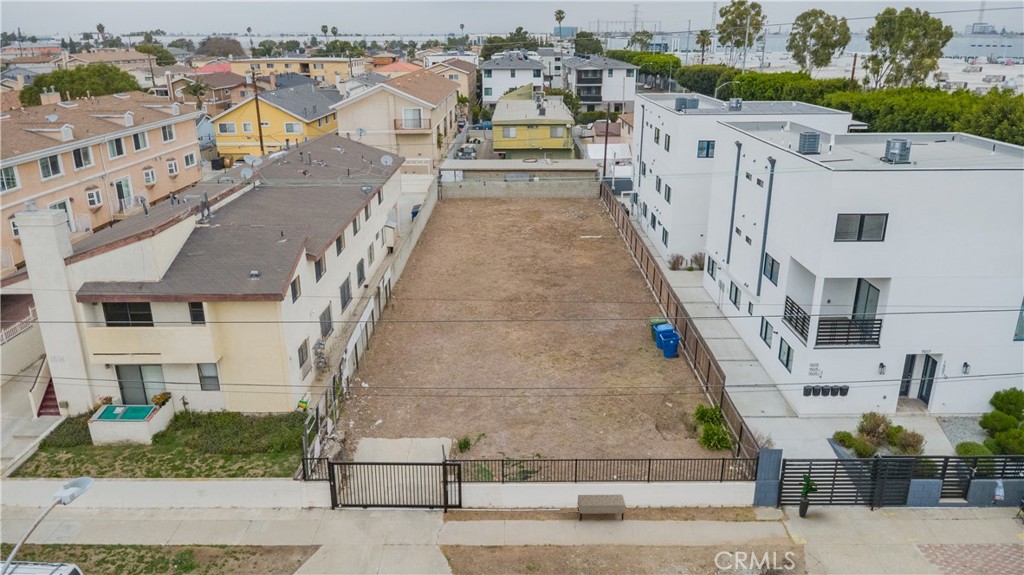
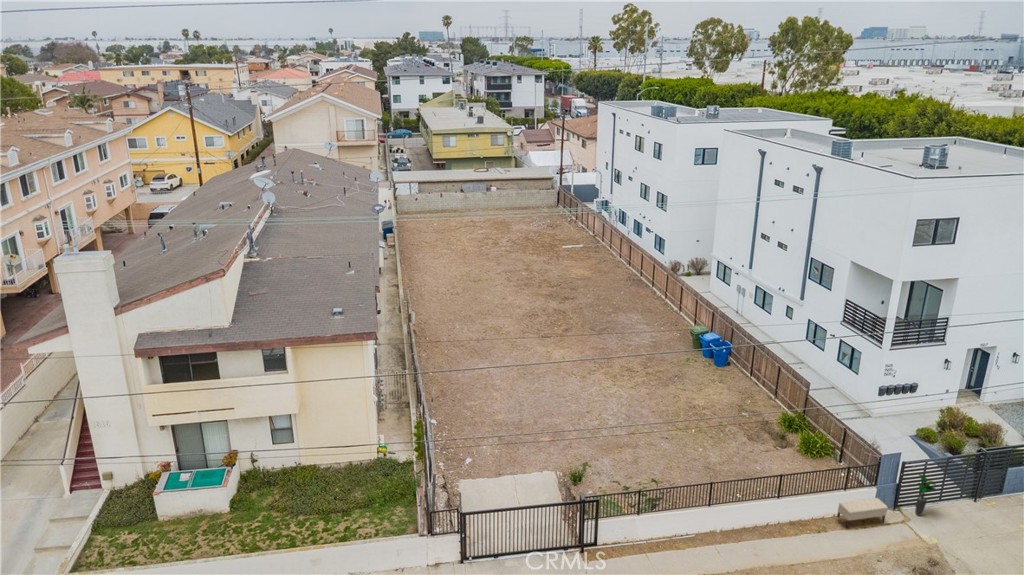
bench: present [578,494,625,521] -> present [837,498,888,528]

